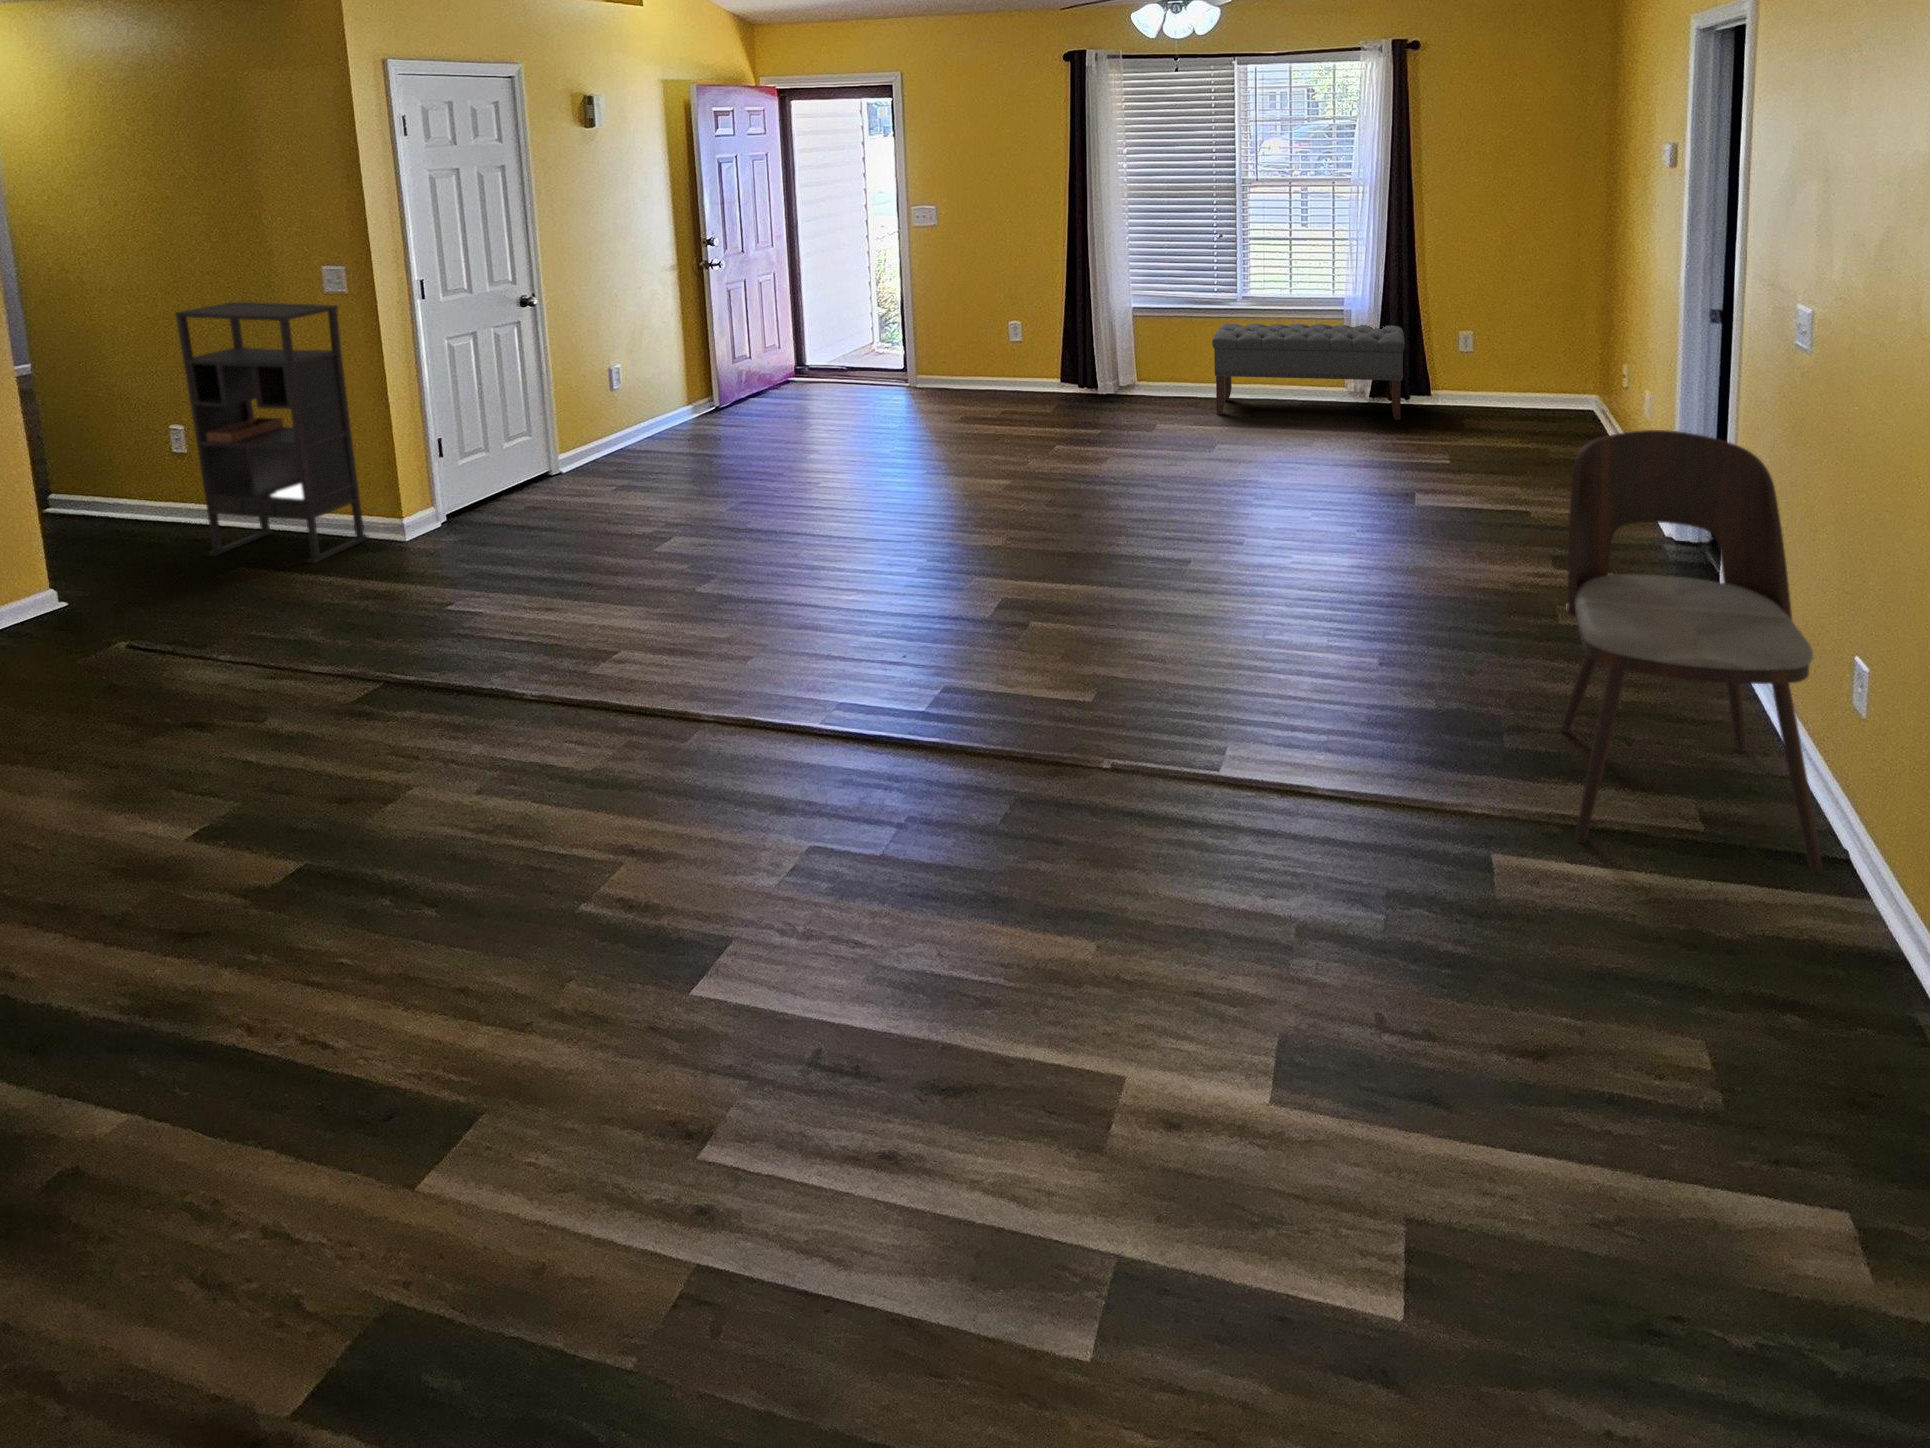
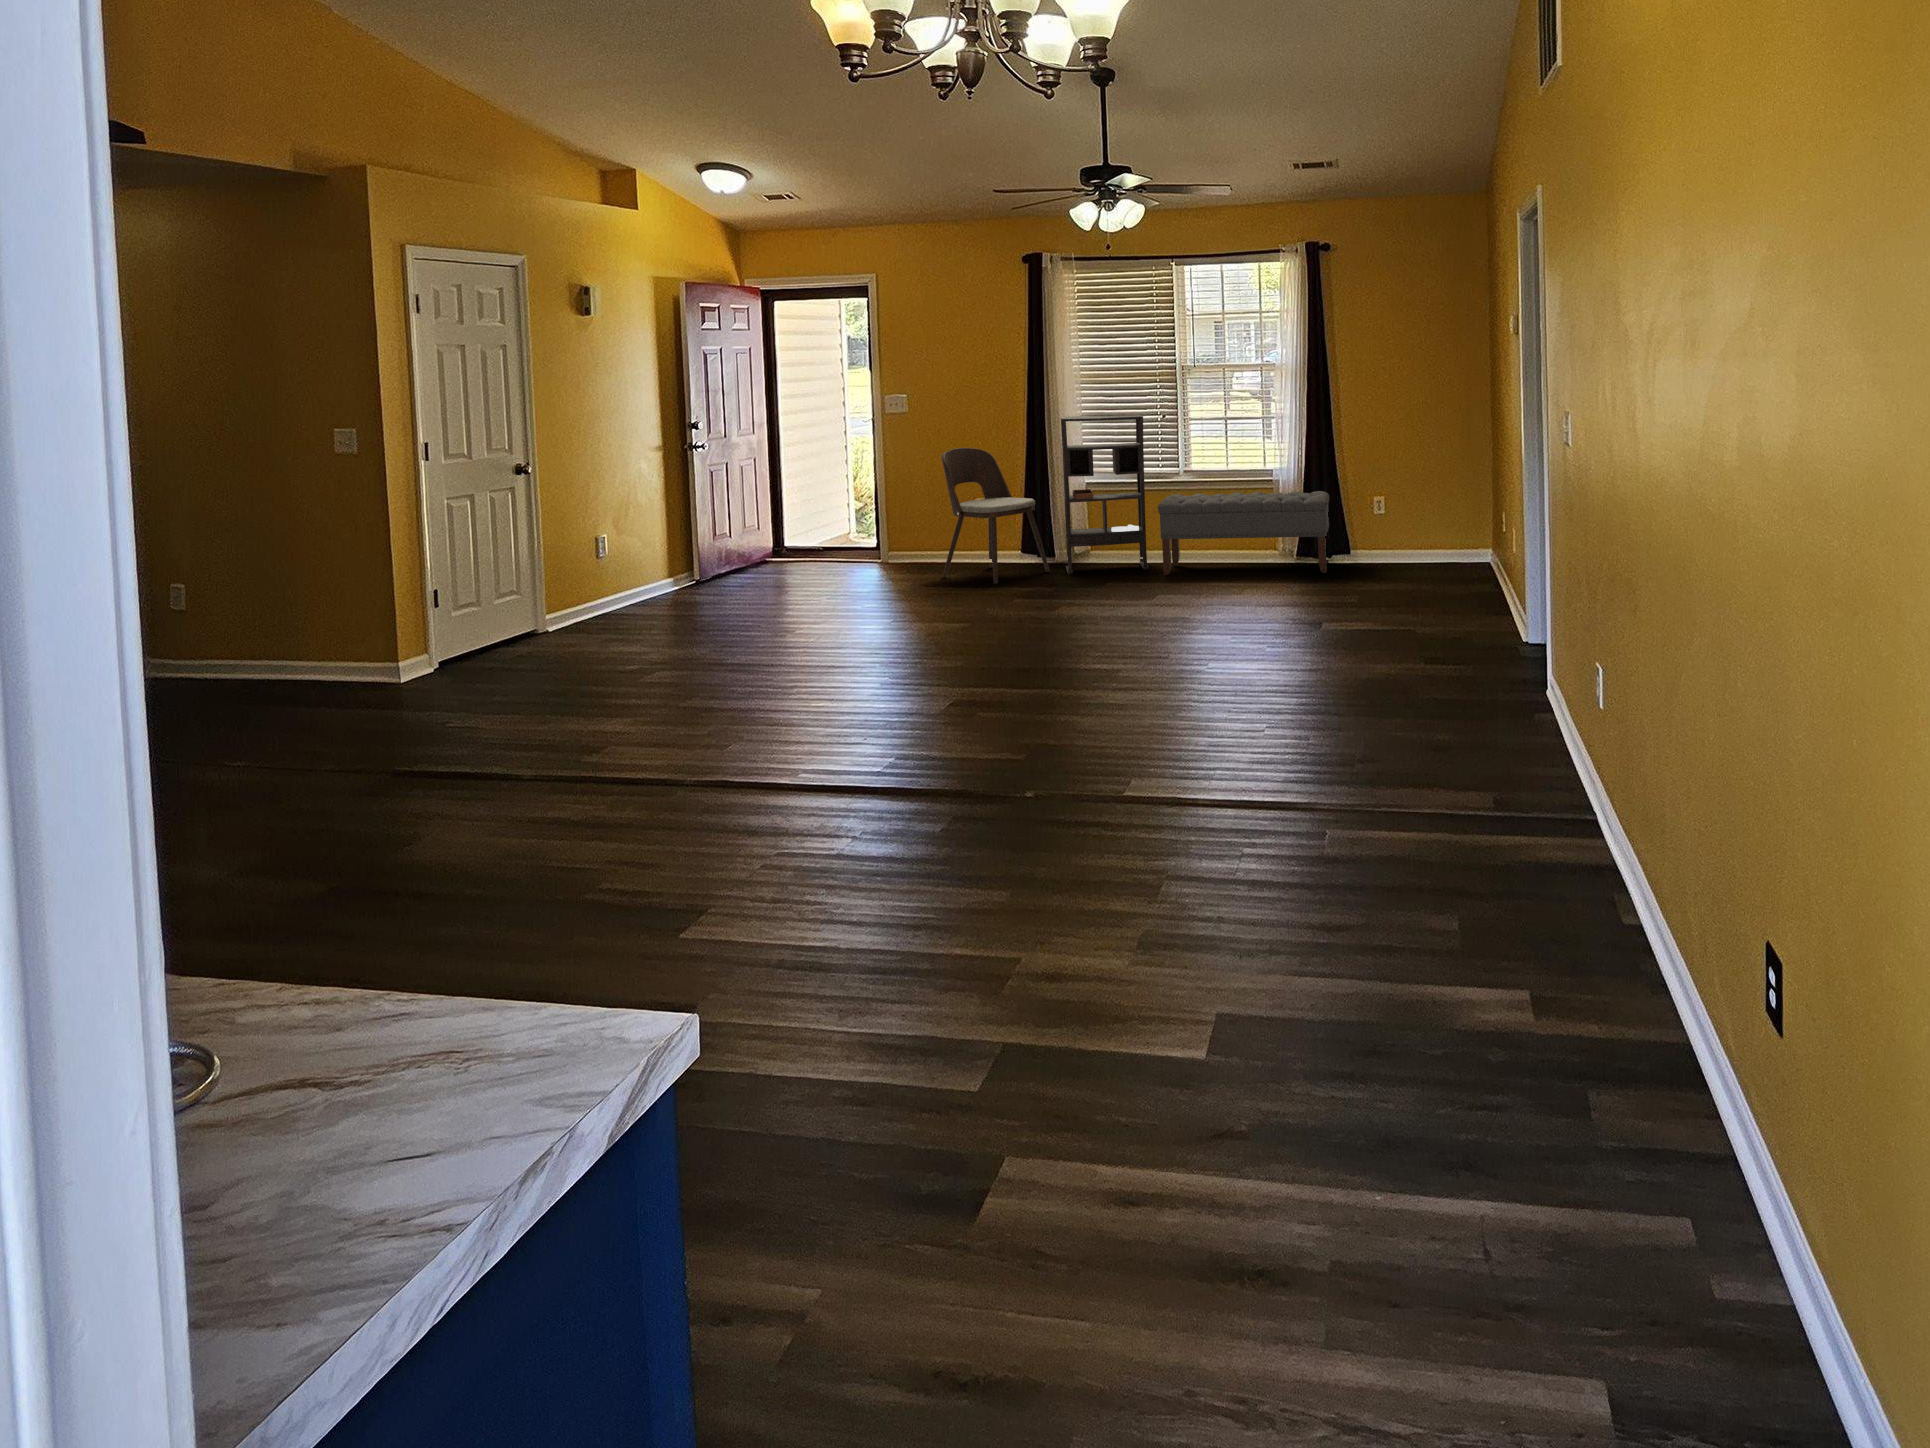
bookshelf: present [176,302,369,563] -> present [1061,415,1149,574]
dining chair: present [1561,430,1823,874] -> present [942,448,1050,584]

